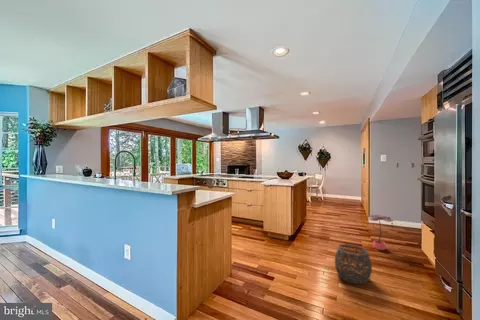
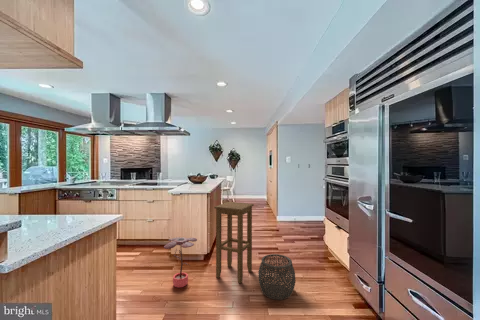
stool: none [297,195,333,265] -> present [214,202,254,283]
potted plant: present [369,215,393,250] -> present [164,237,197,288]

